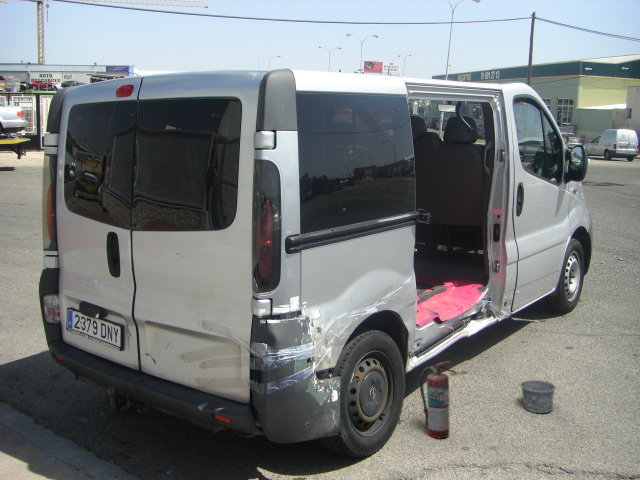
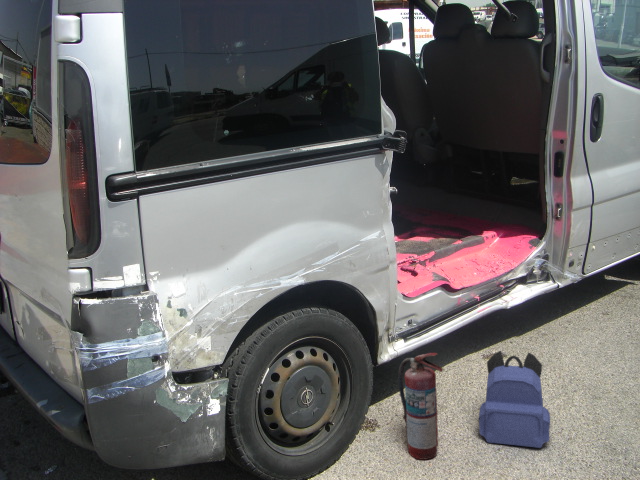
backpack: none [470,361,520,426] -> present [479,351,550,448]
bucket: present [520,380,556,413] -> none [565,364,618,429]

